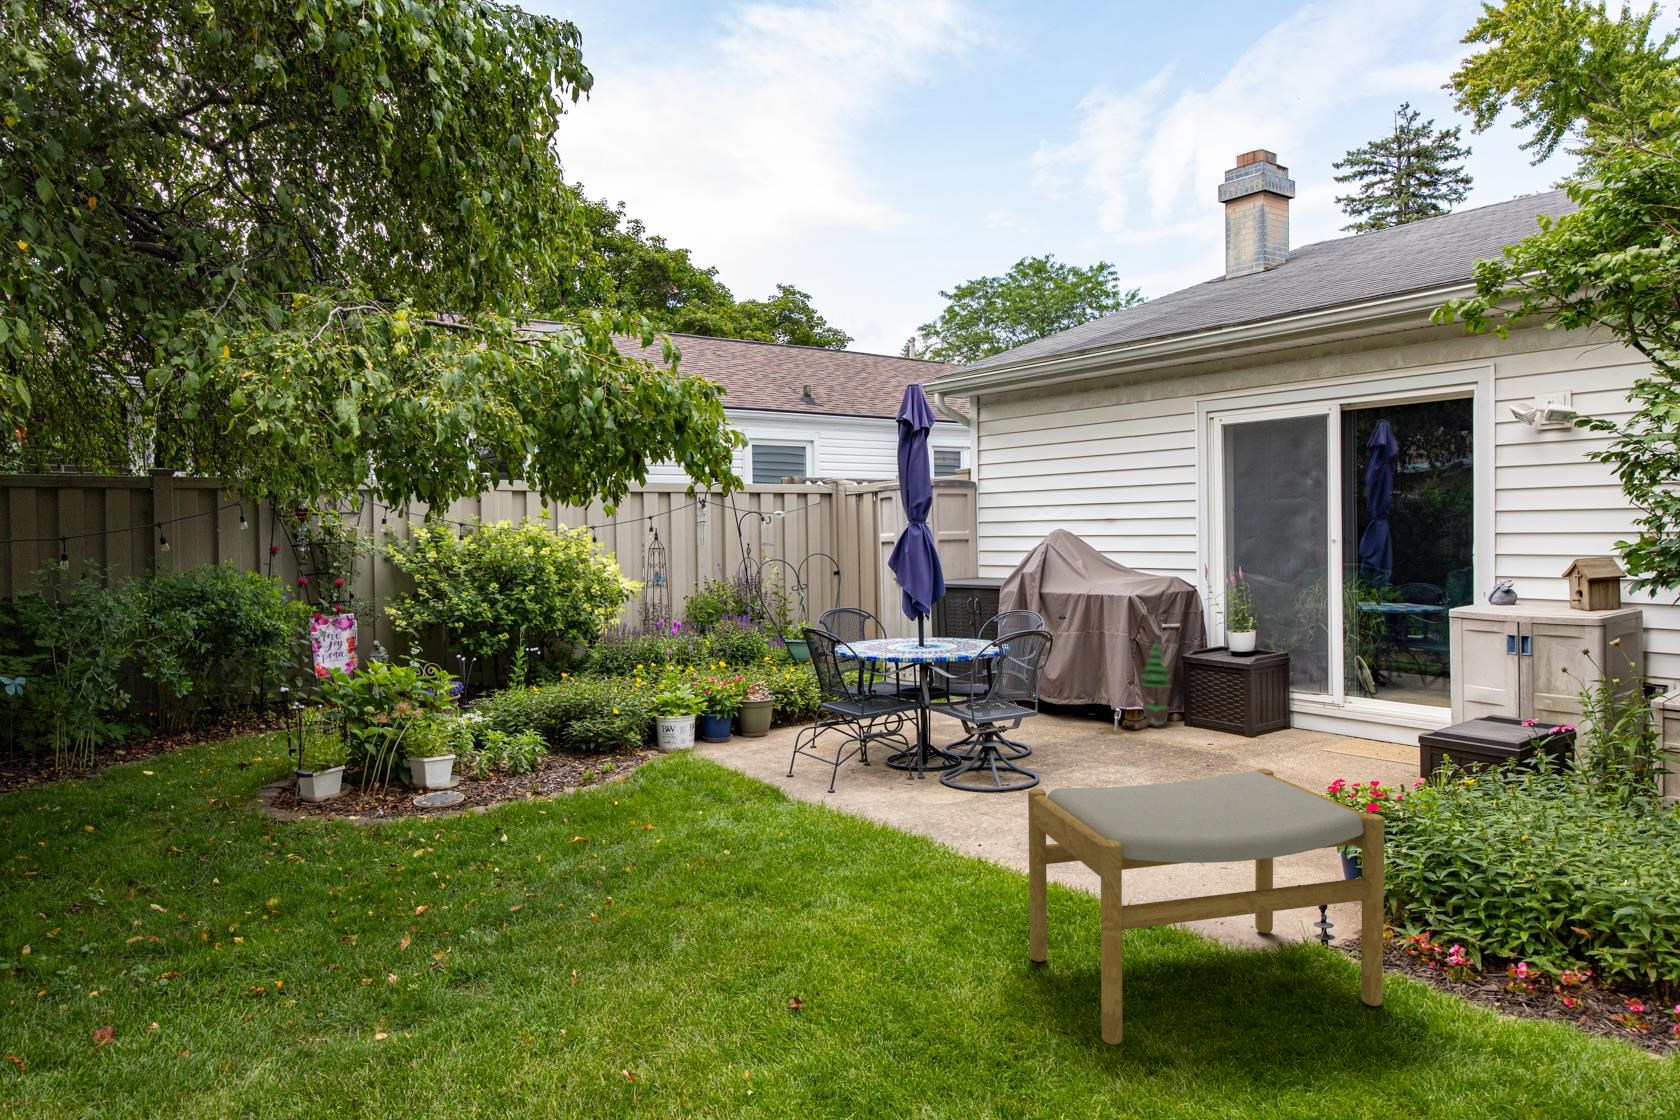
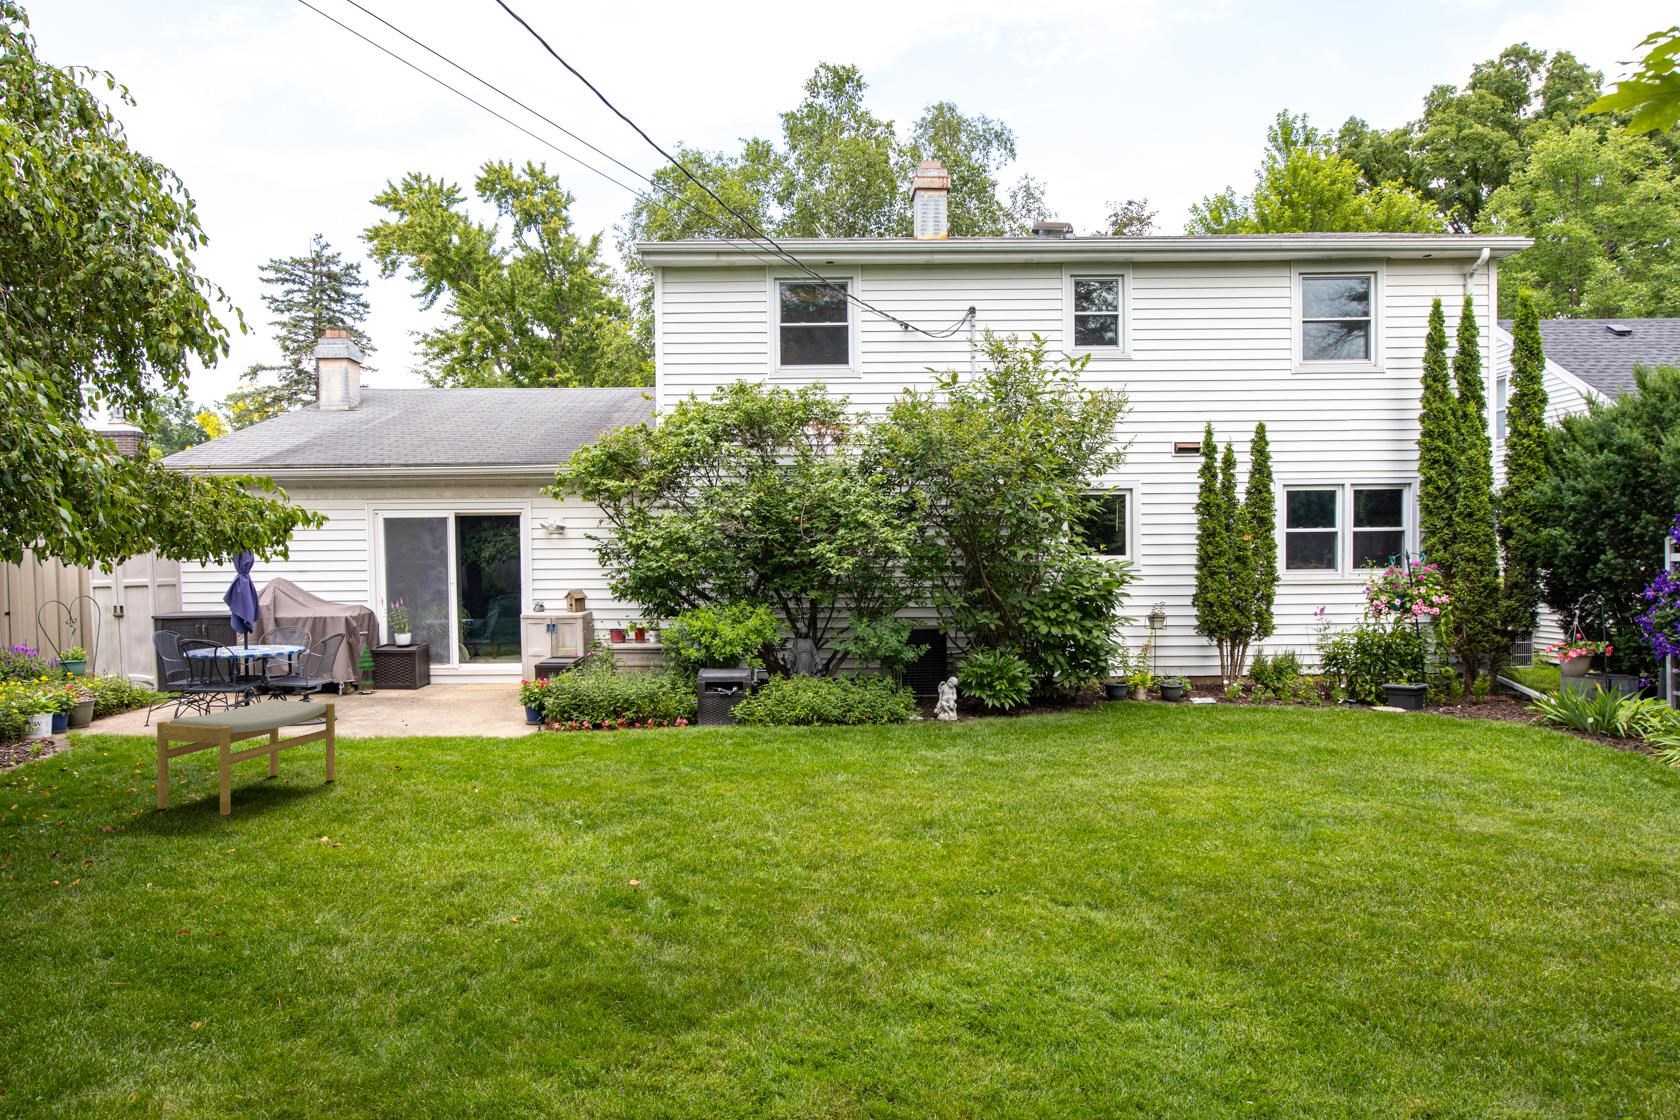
footstool: present [1028,769,1385,1045] -> present [157,699,335,816]

